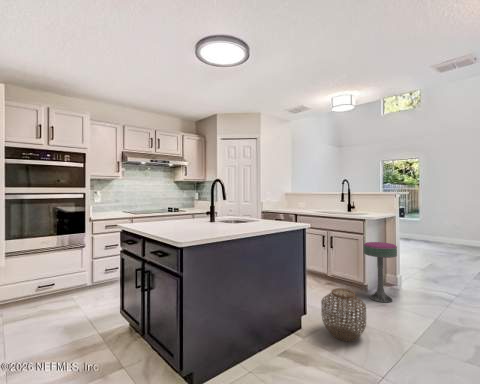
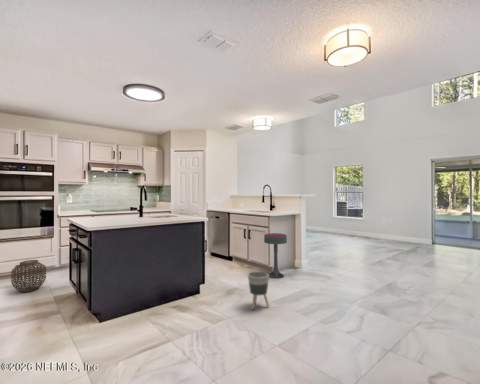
woven basket: present [321,288,366,341] -> present [11,260,46,293]
planter: none [392,302,427,361] -> present [248,271,269,309]

